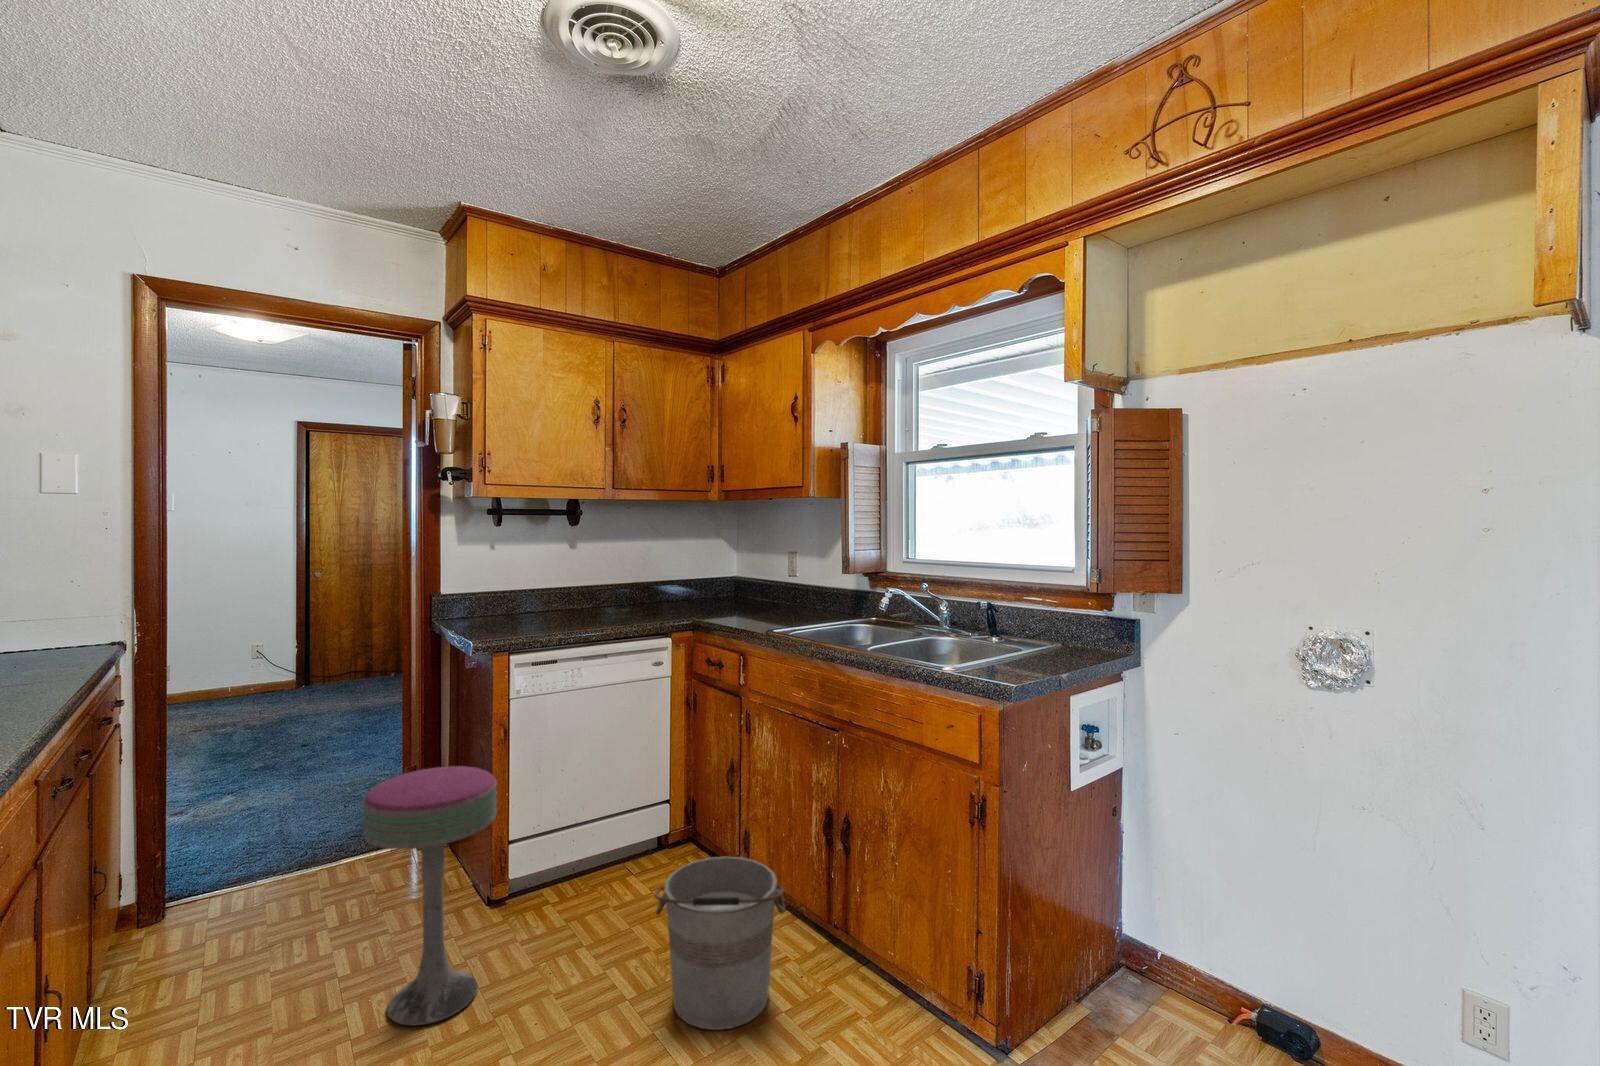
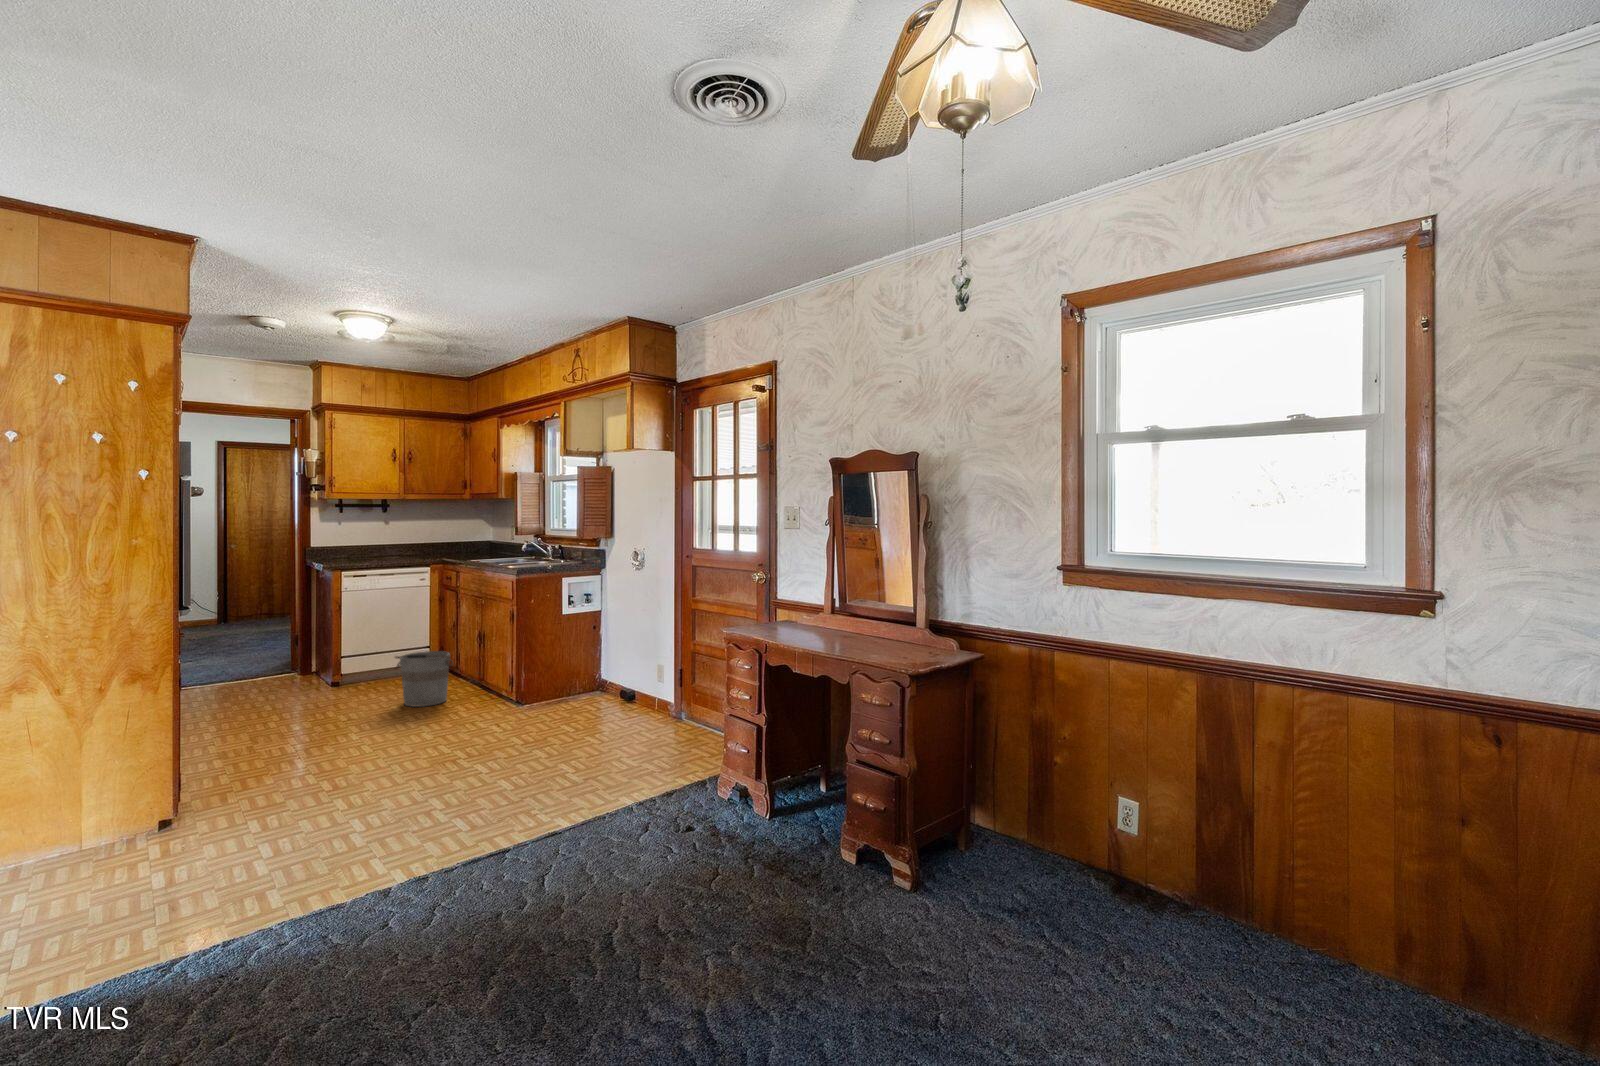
bar stool: present [363,766,497,1026] -> none [272,614,331,709]

